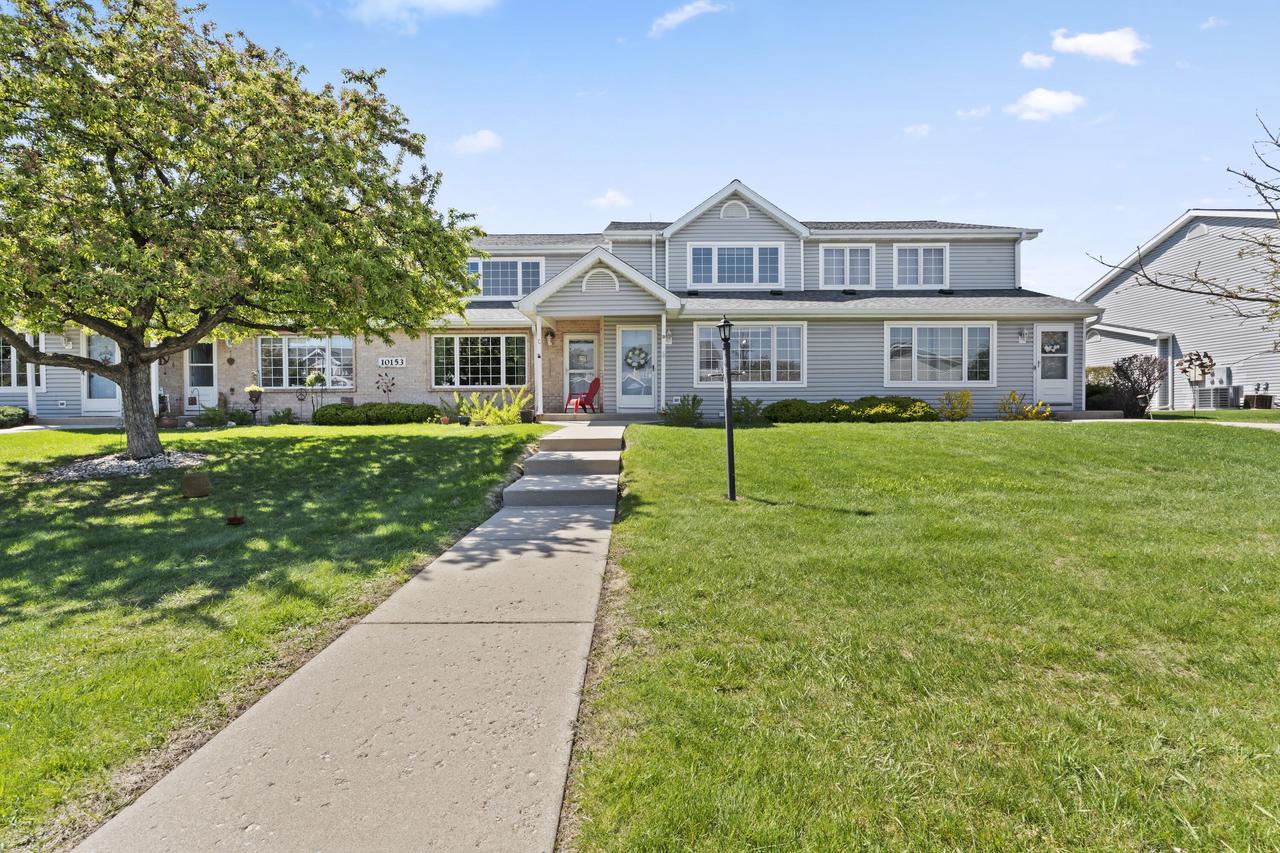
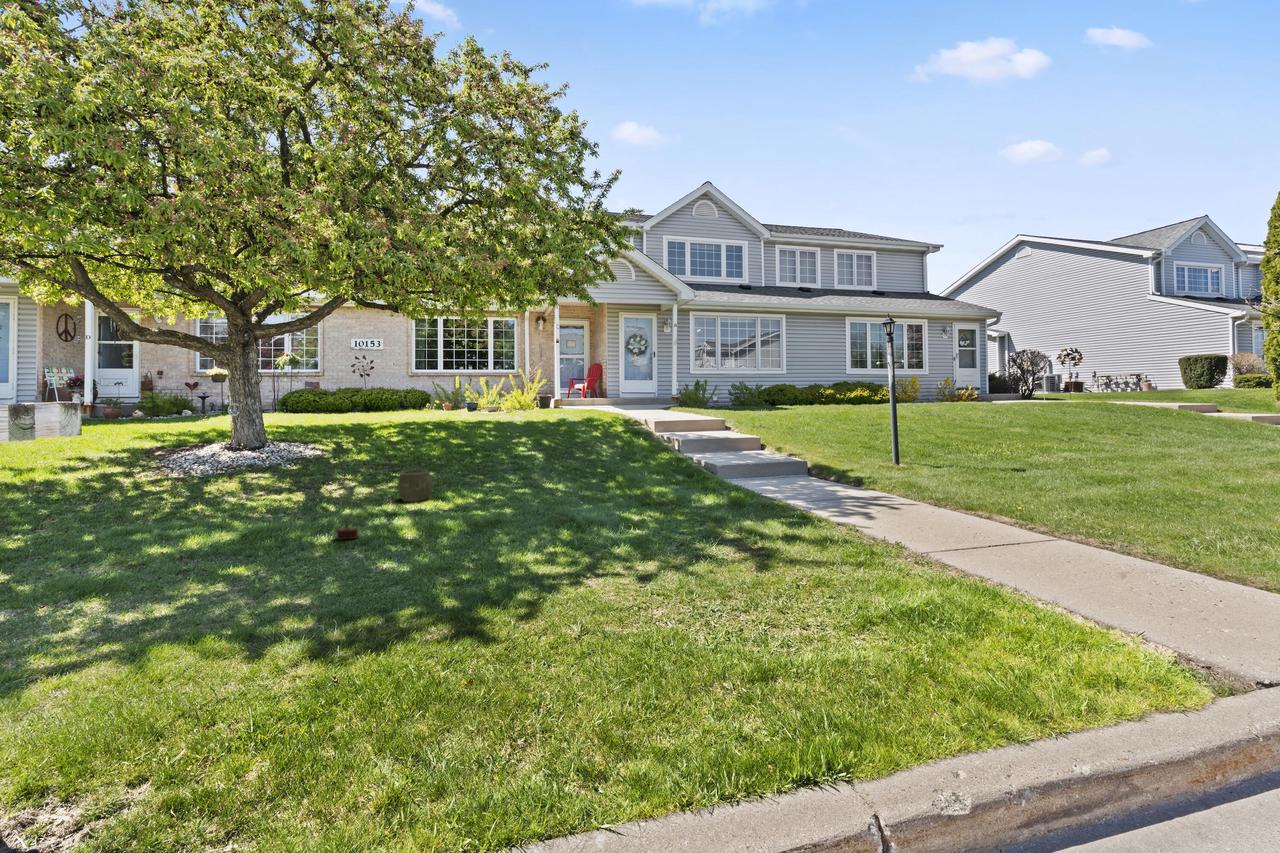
potted plant: present [223,489,251,524] -> present [328,486,369,540]

